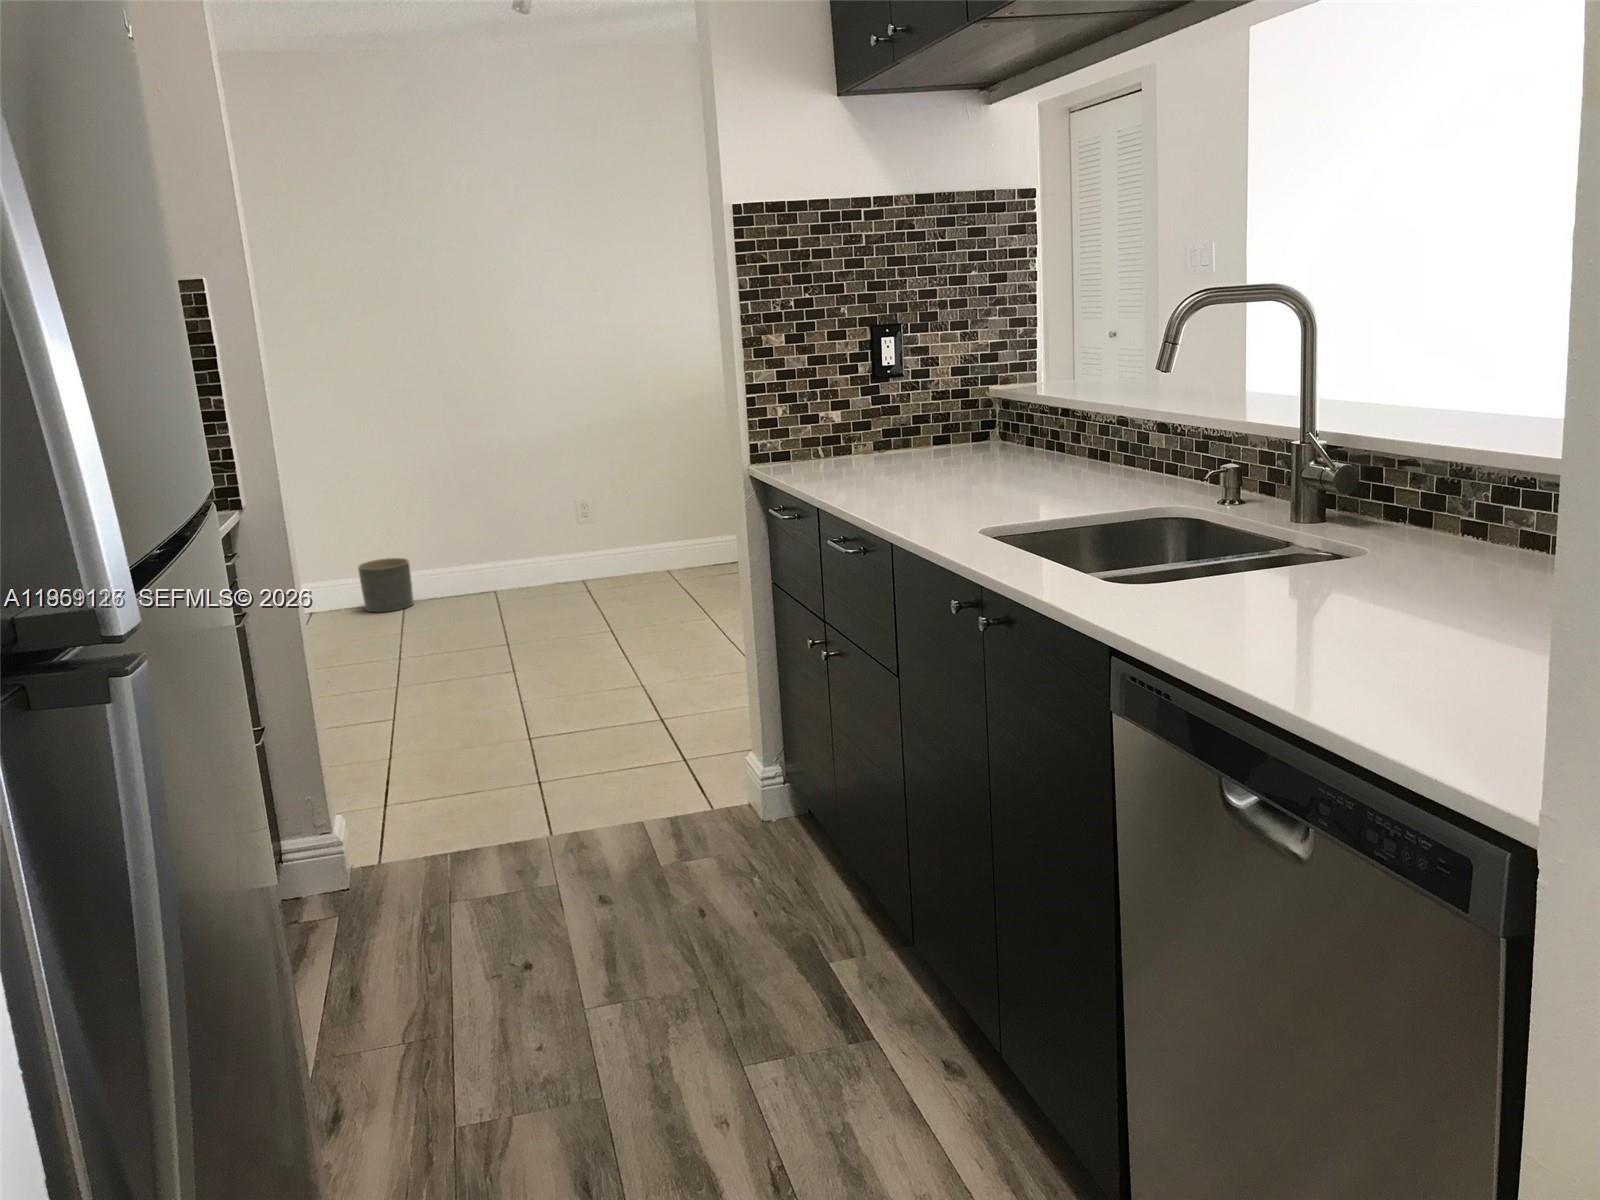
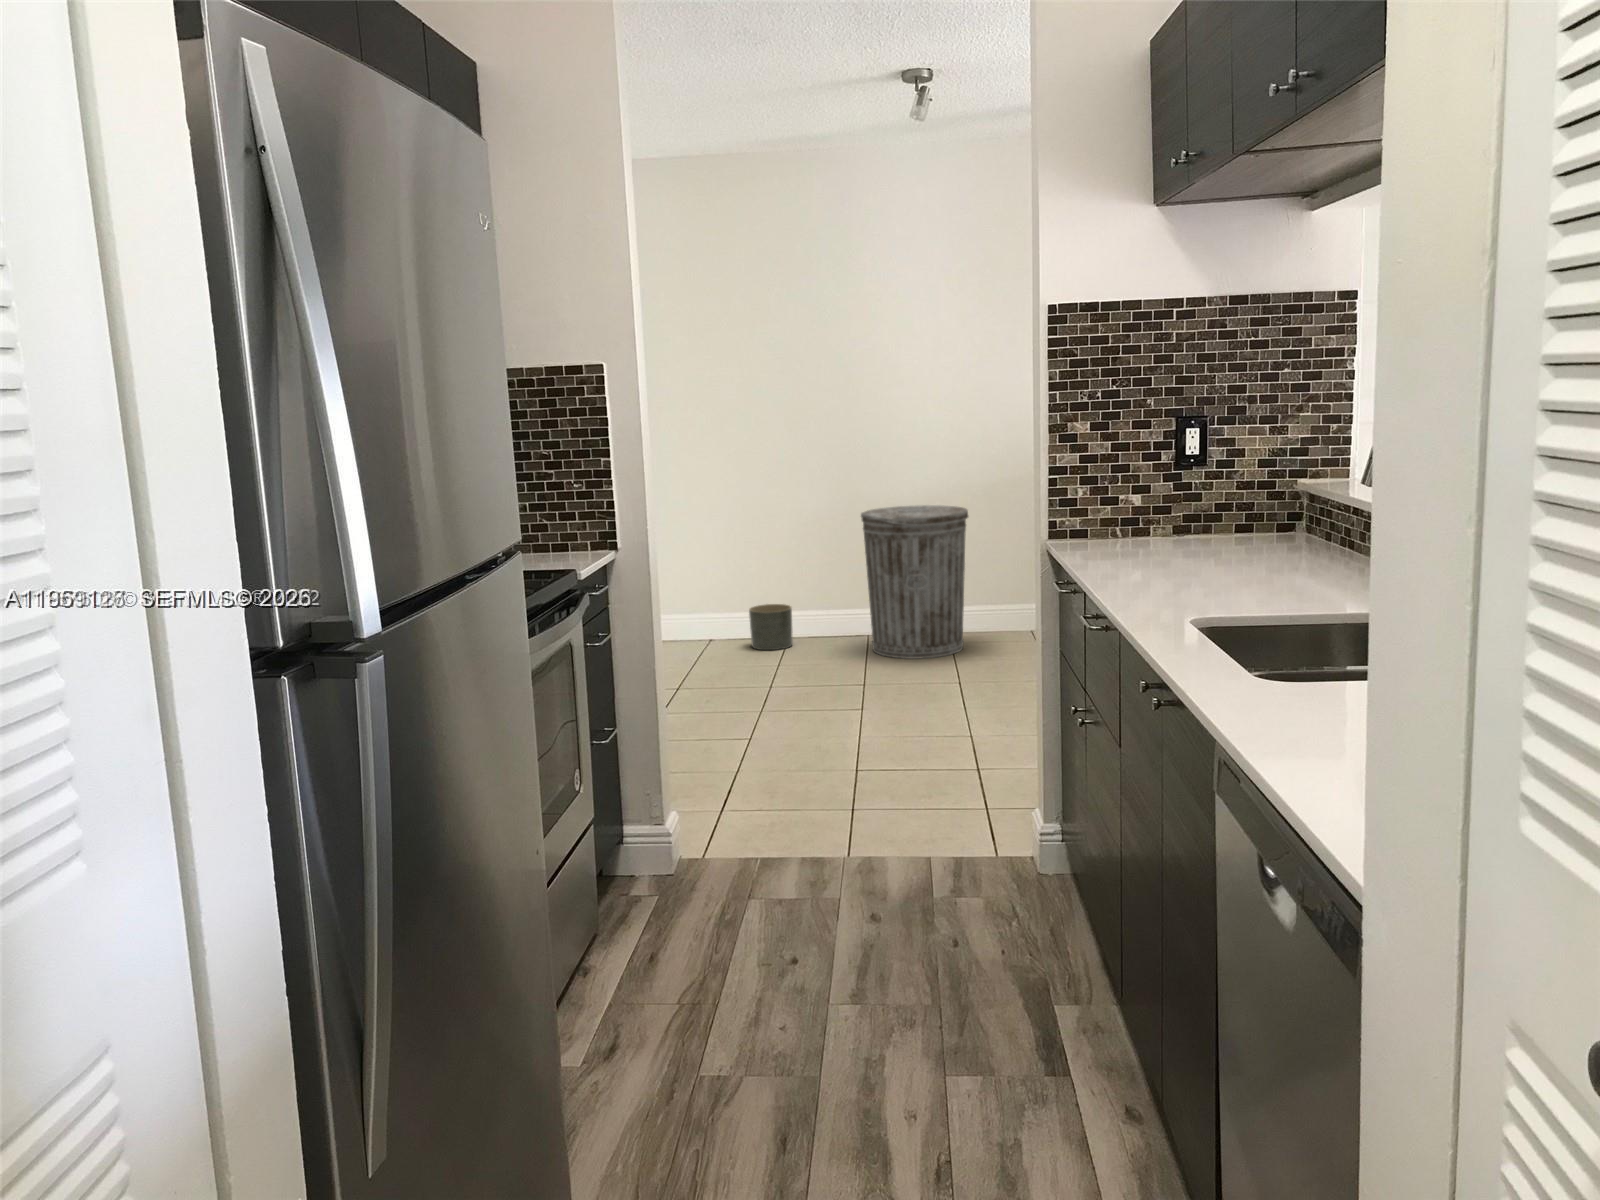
trash can: none [482,435,609,606] -> present [861,505,968,659]

